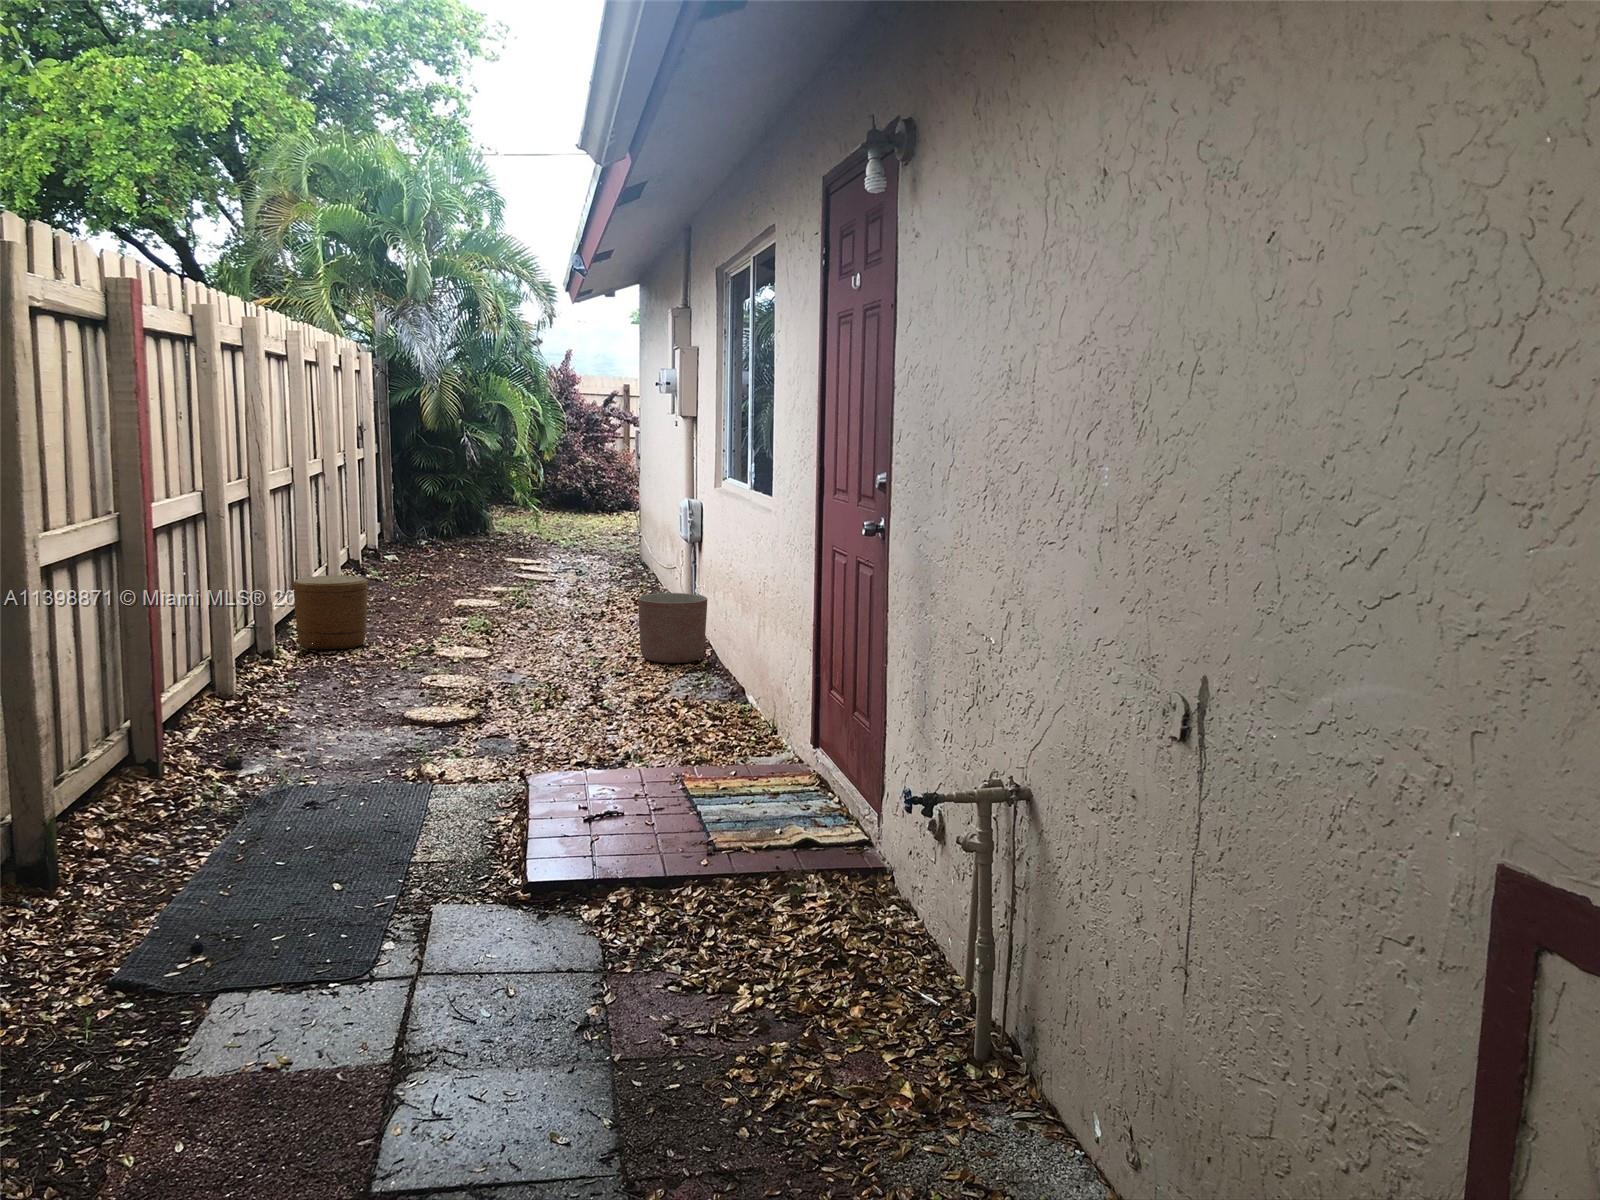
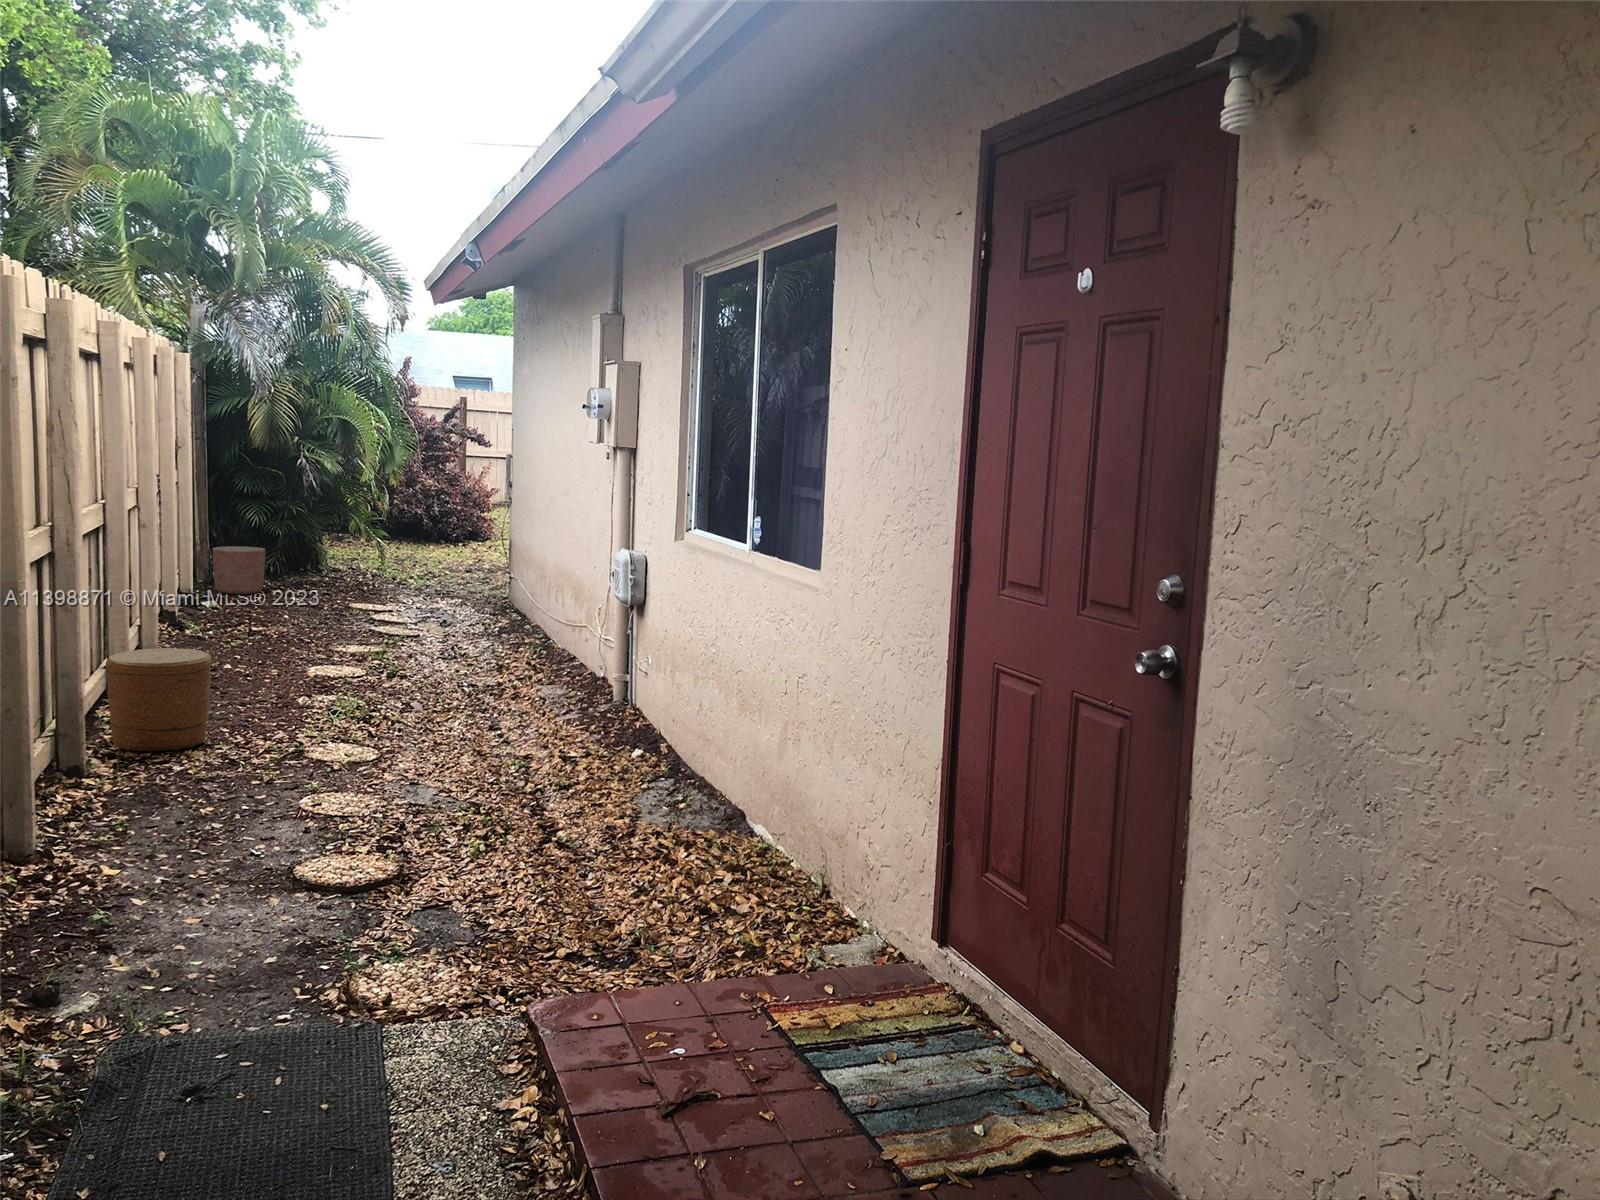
planter: present [638,593,707,663] -> present [213,546,265,594]

